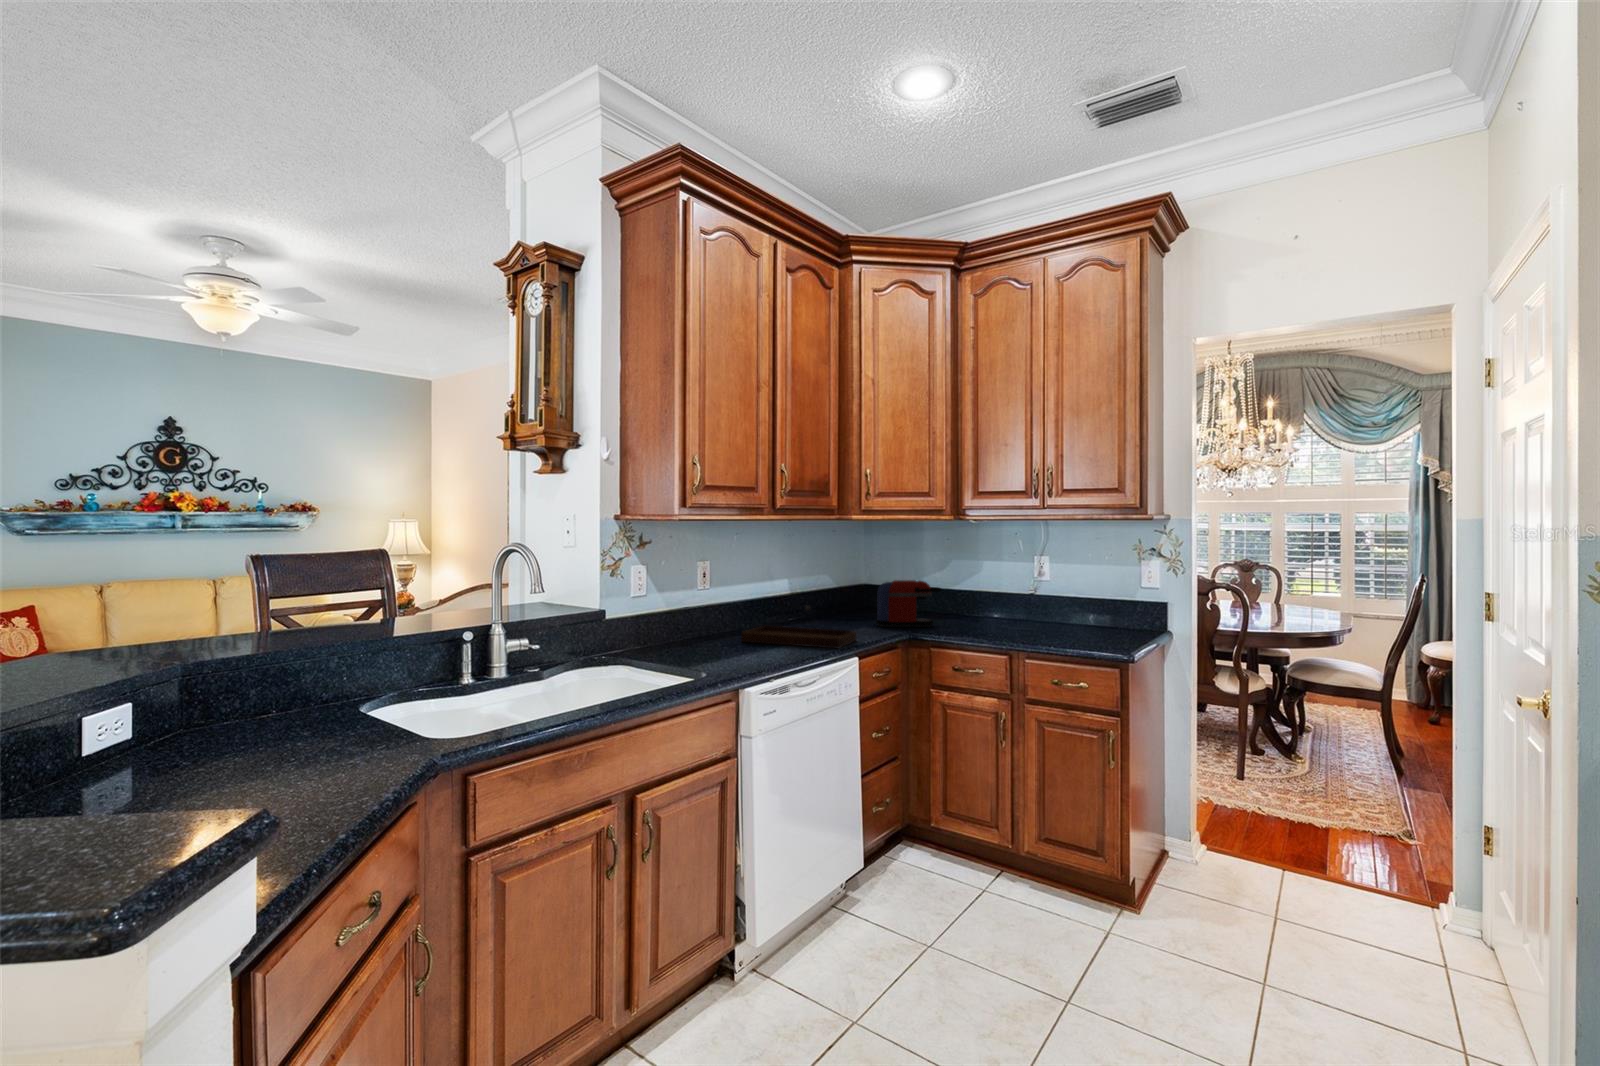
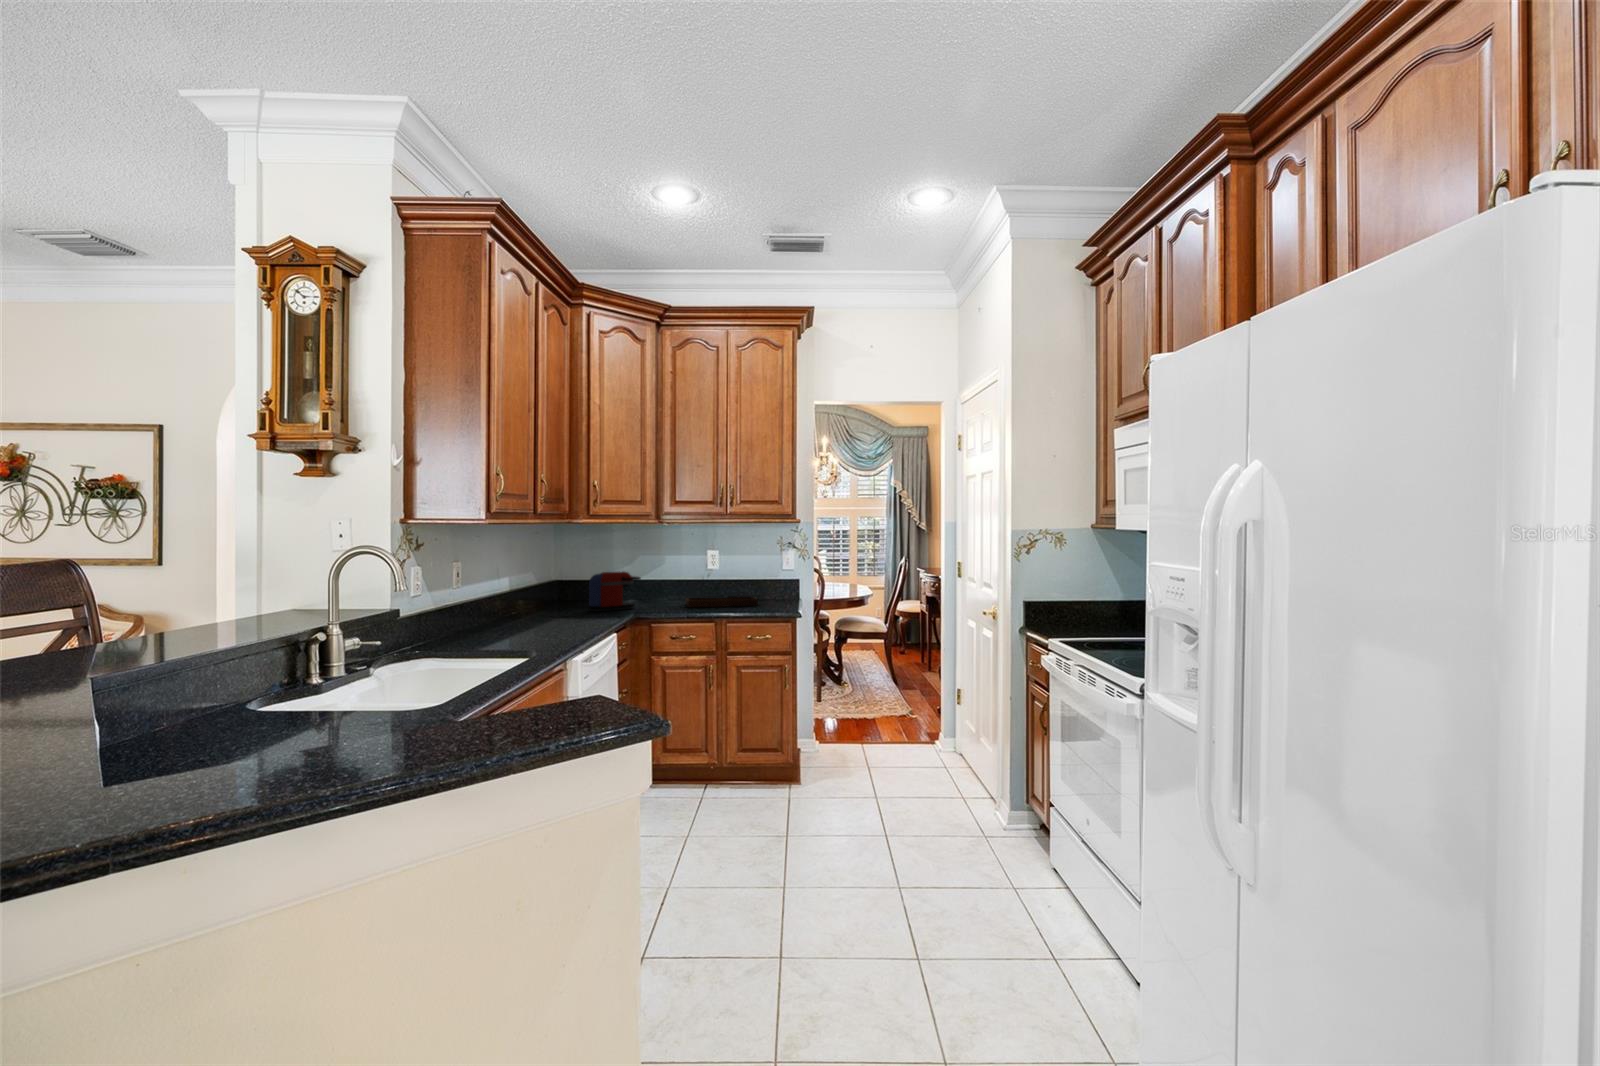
tray: present [741,606,857,649] -> present [685,581,758,607]

